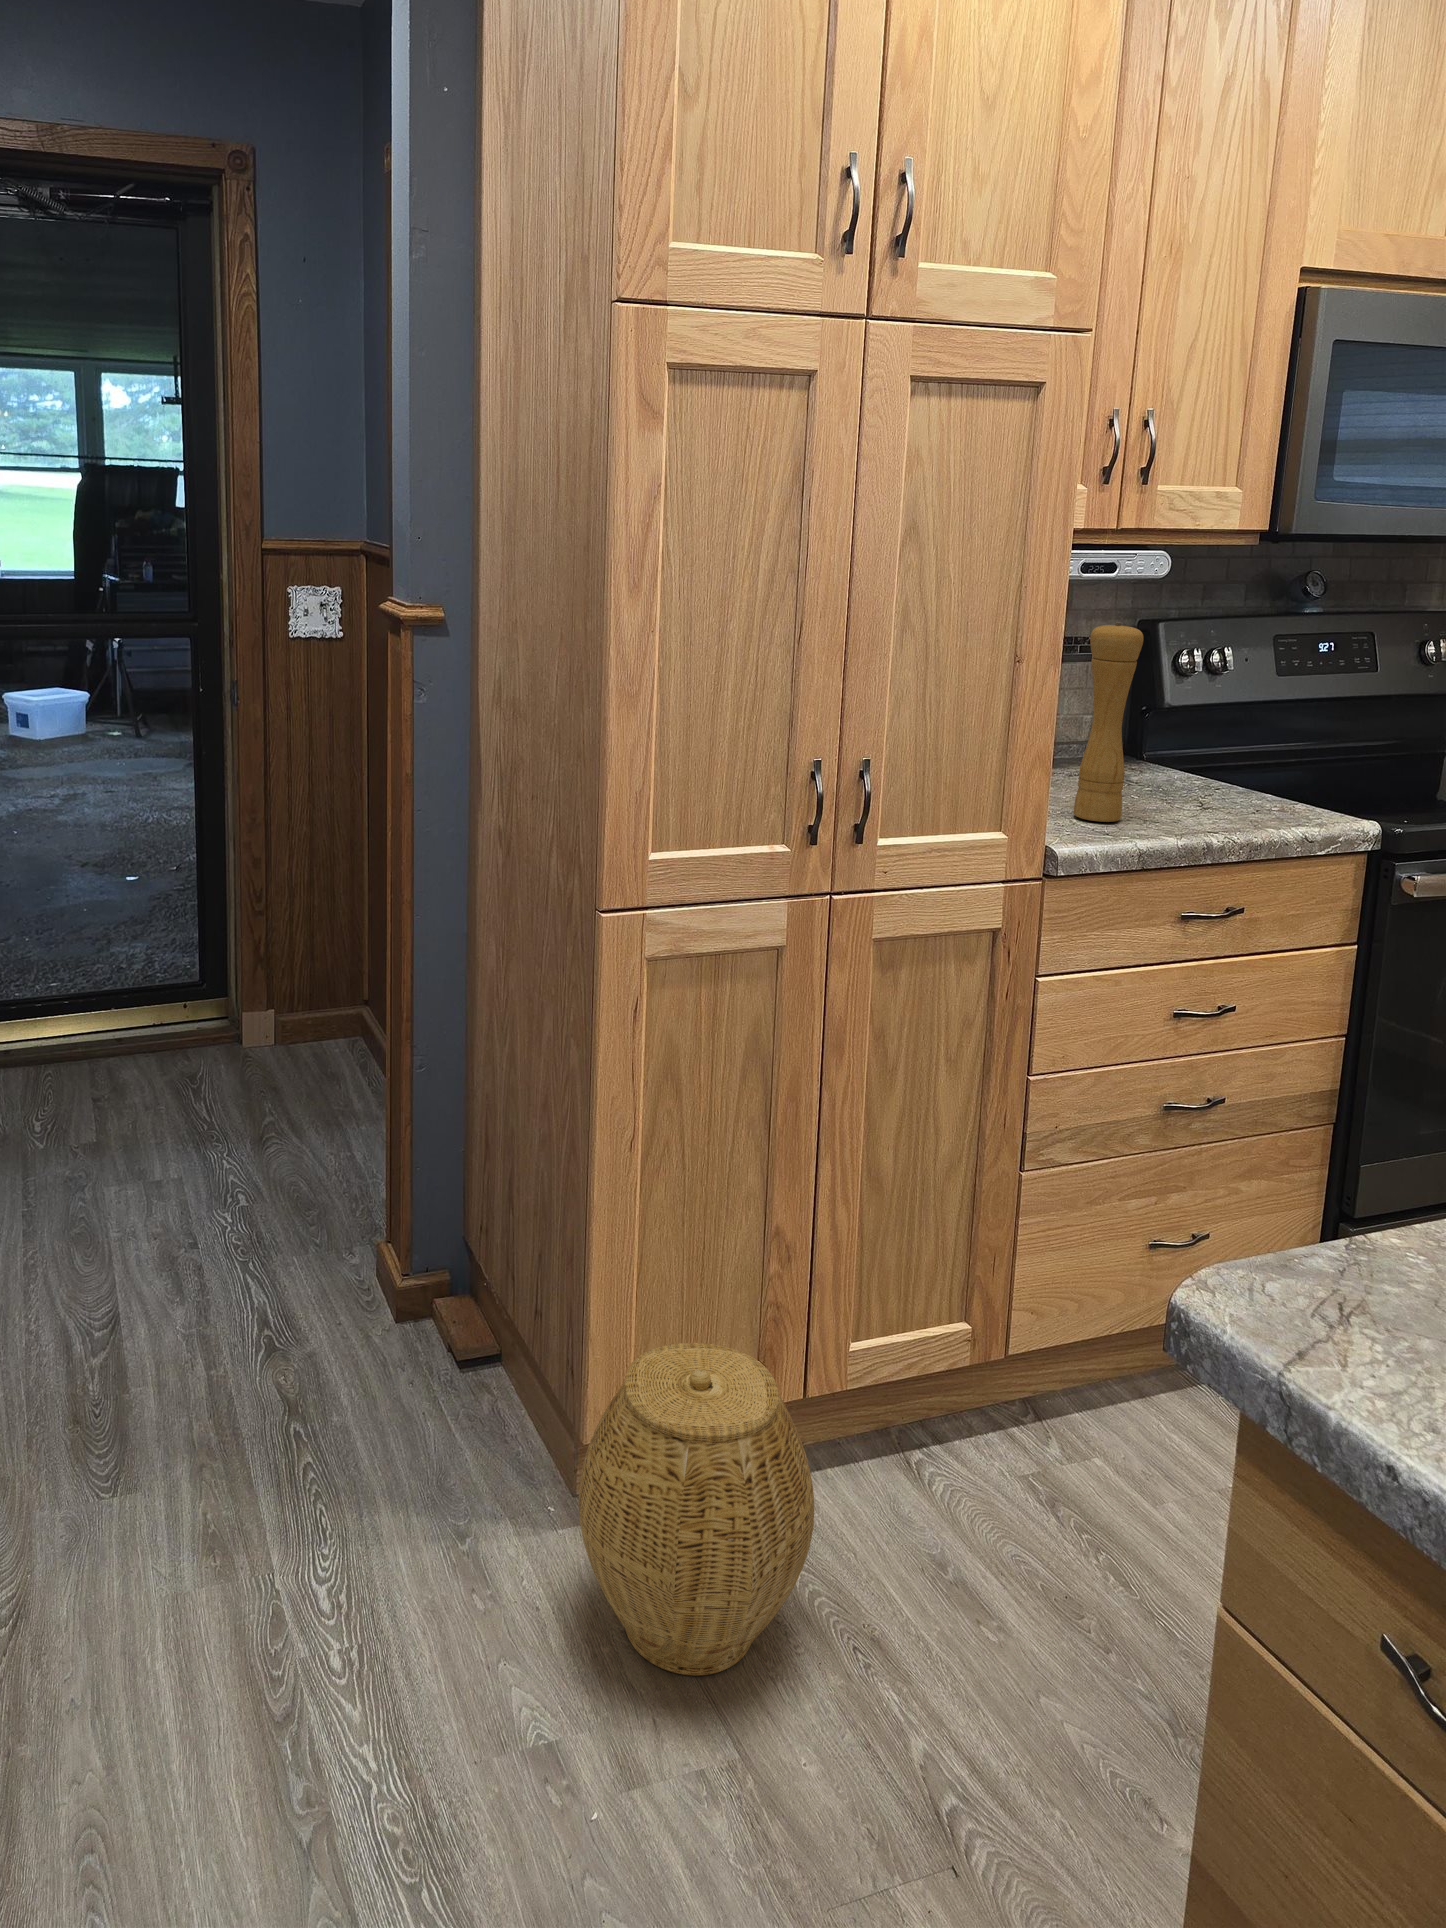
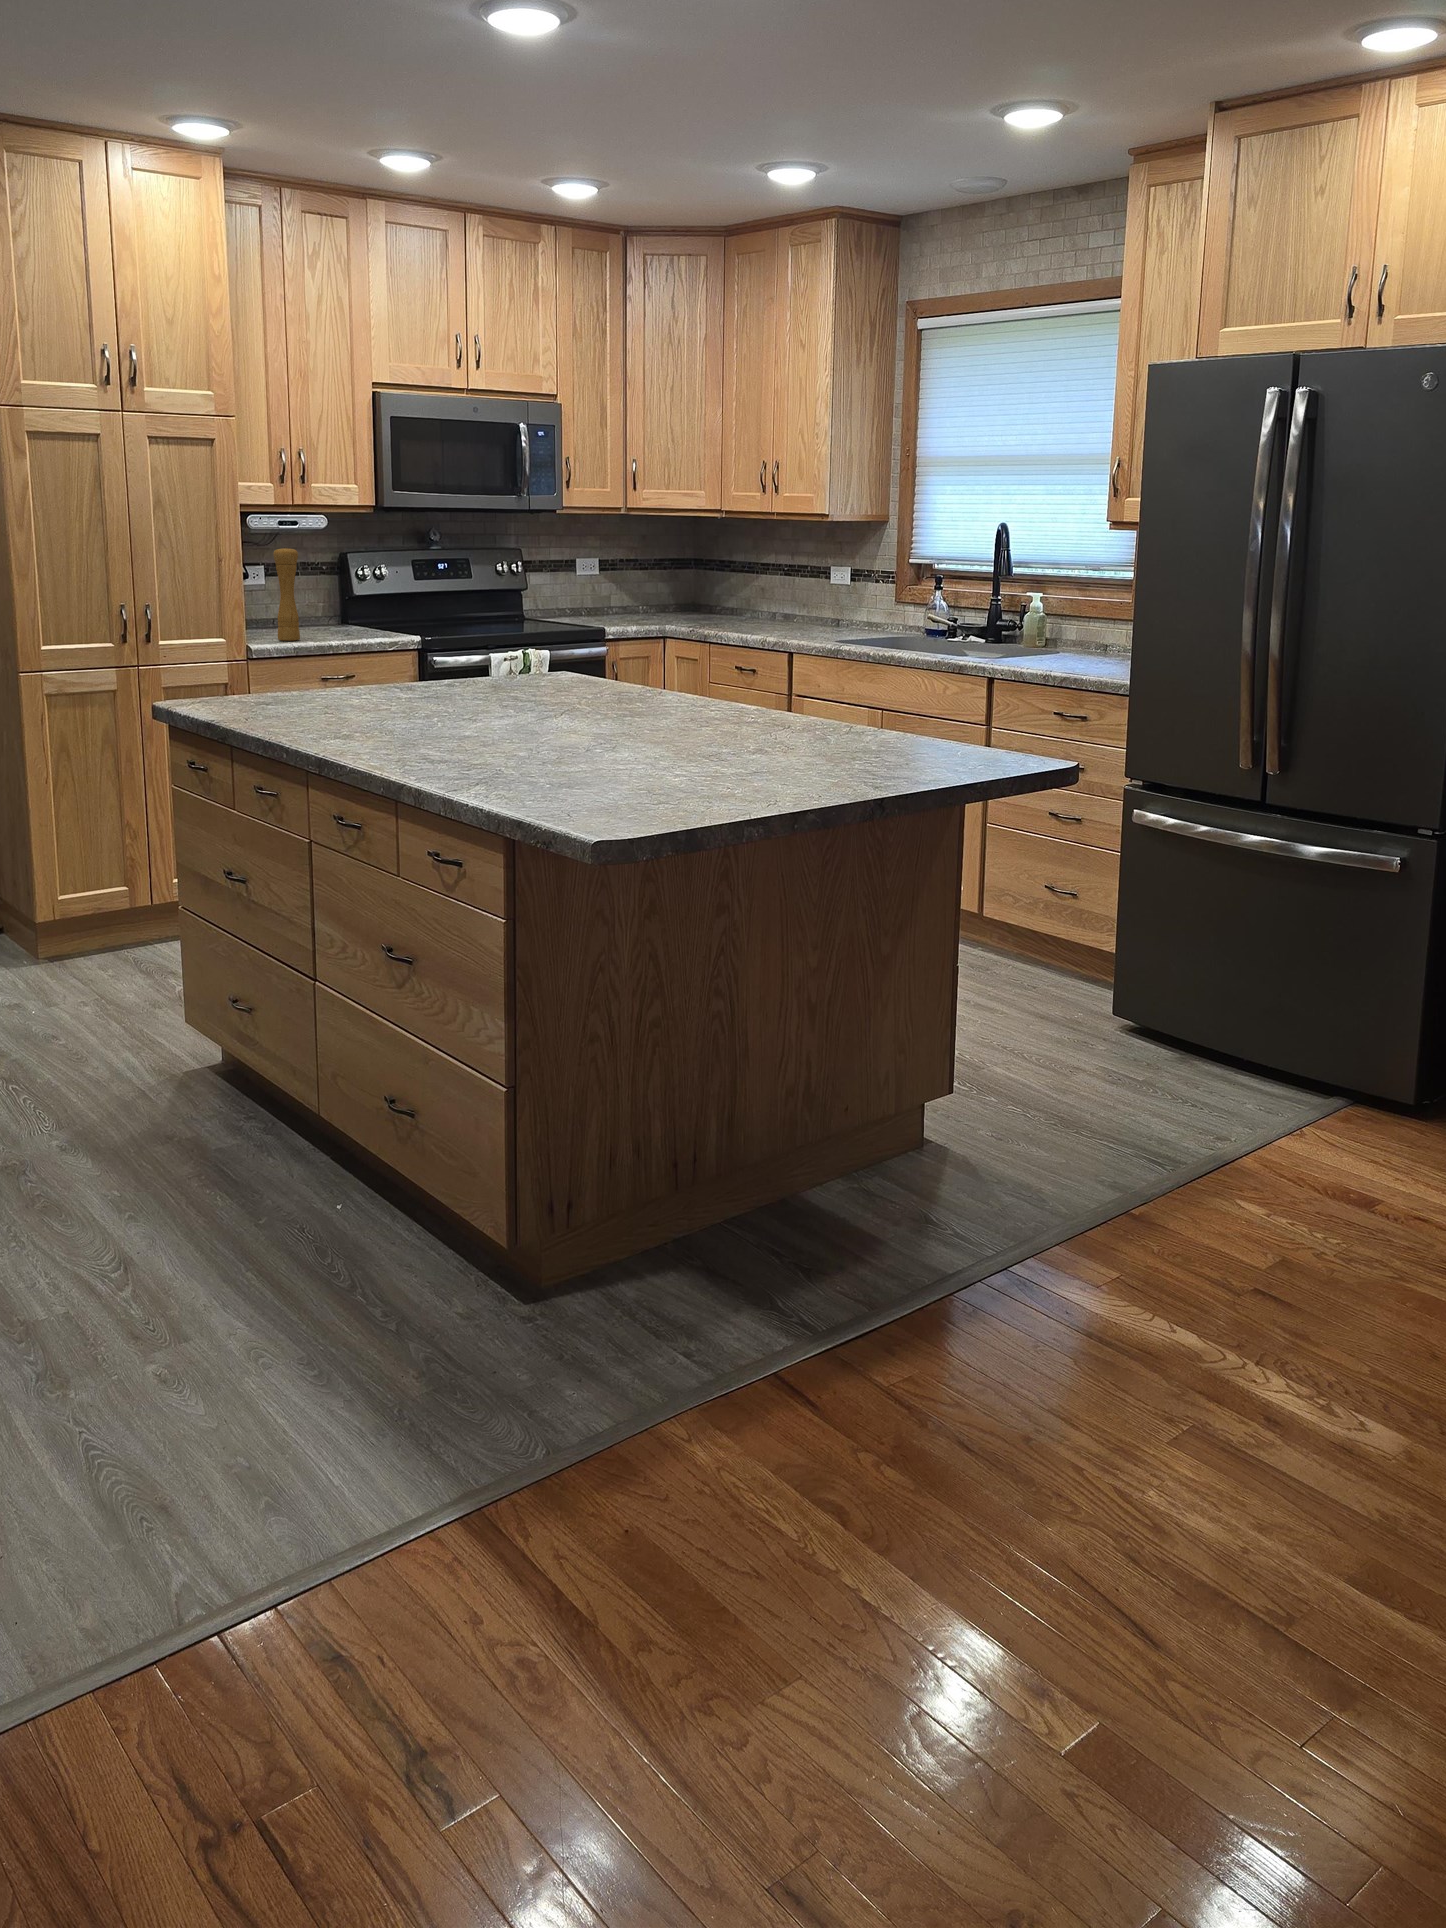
woven basket: present [578,1343,814,1676] -> none [29,858,138,988]

